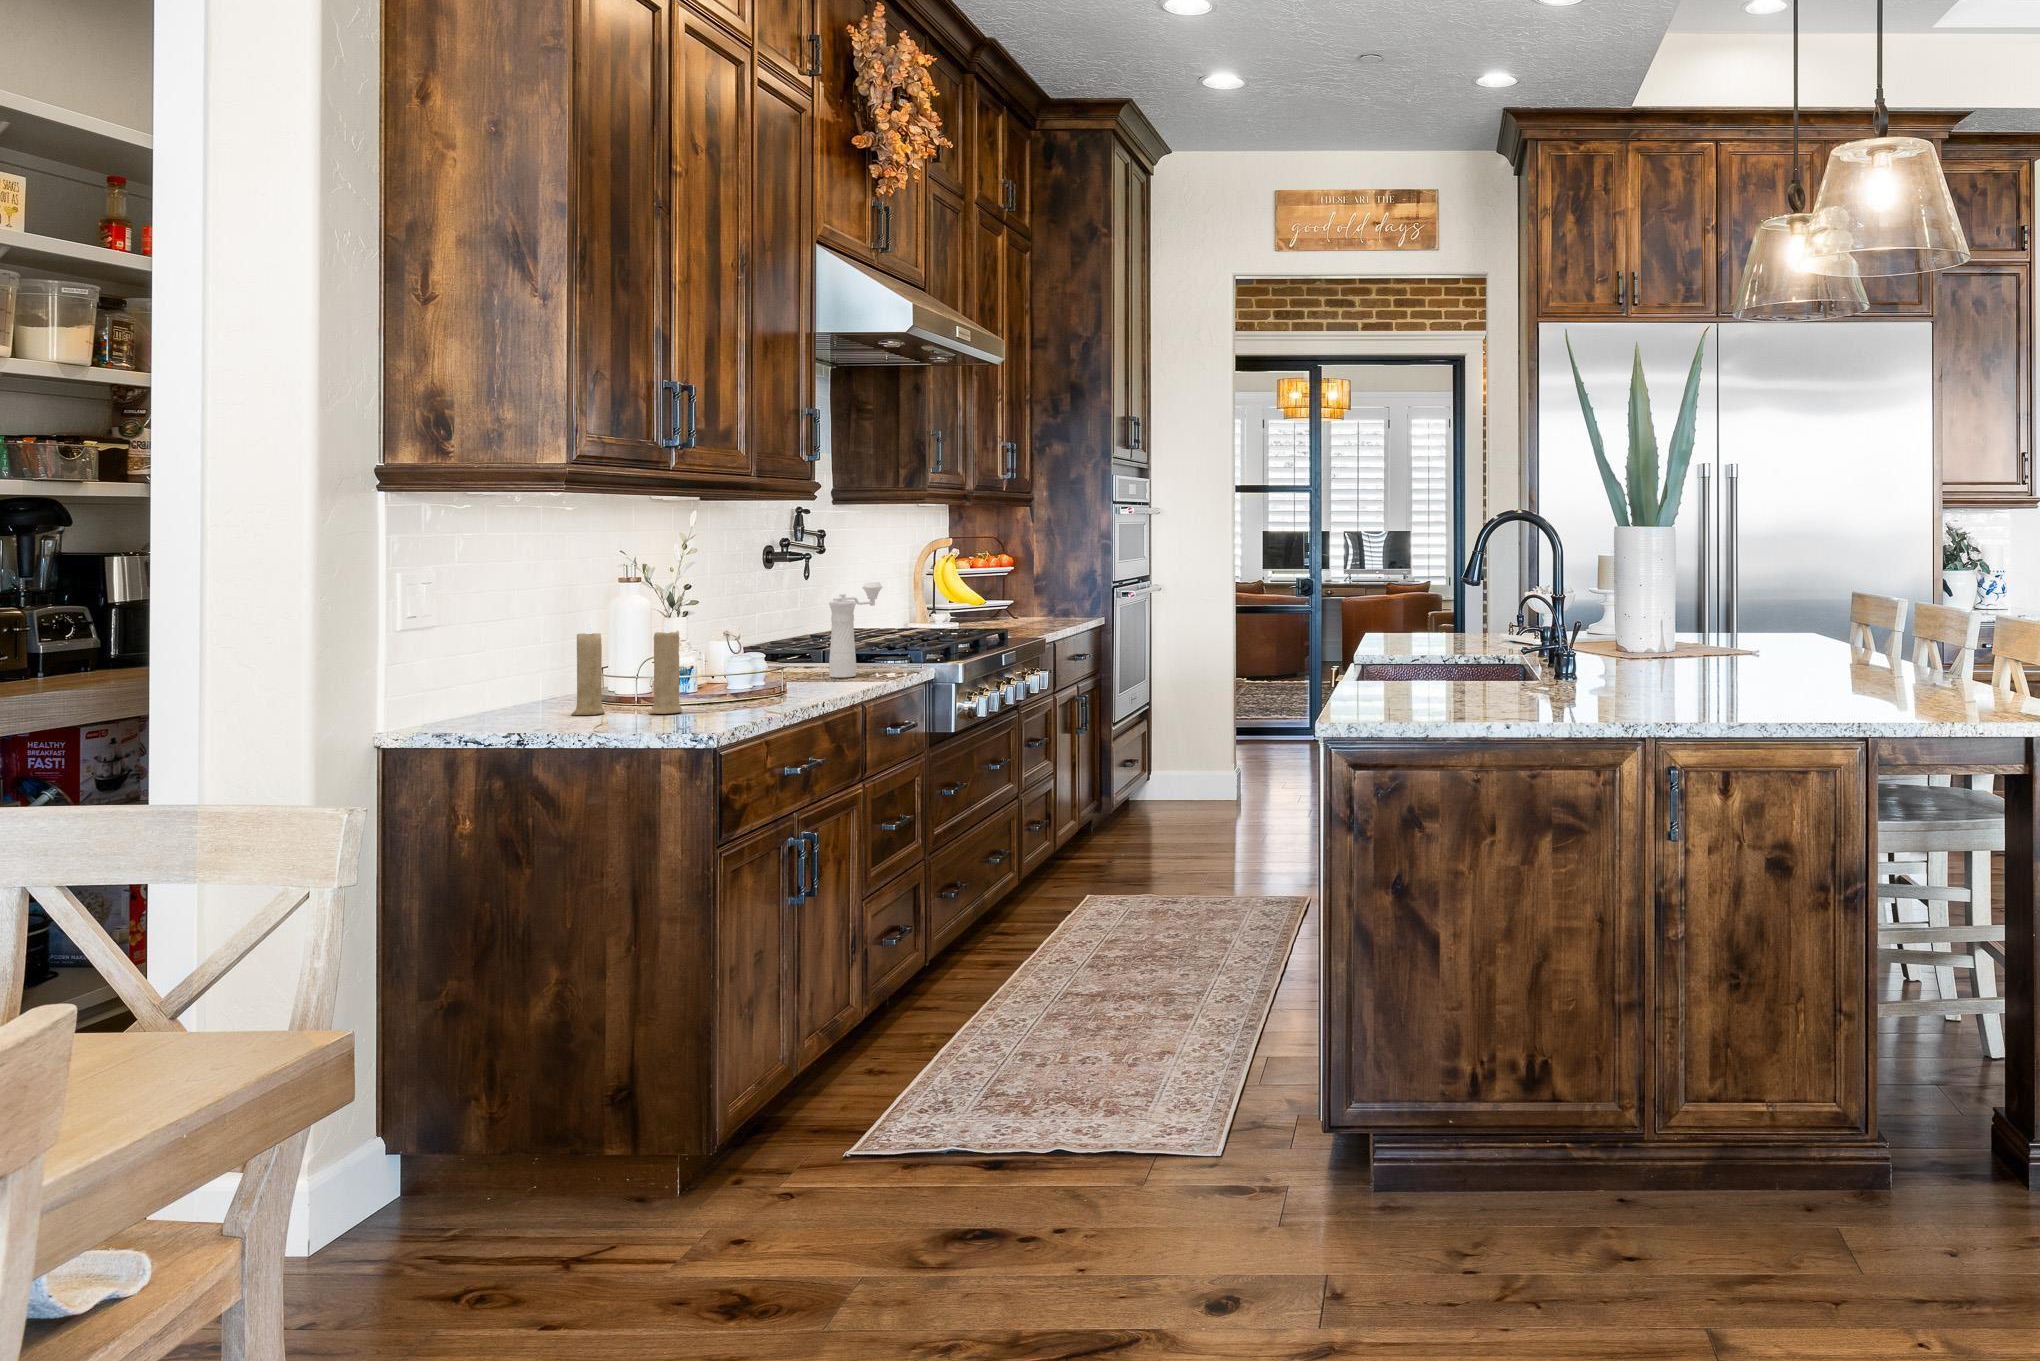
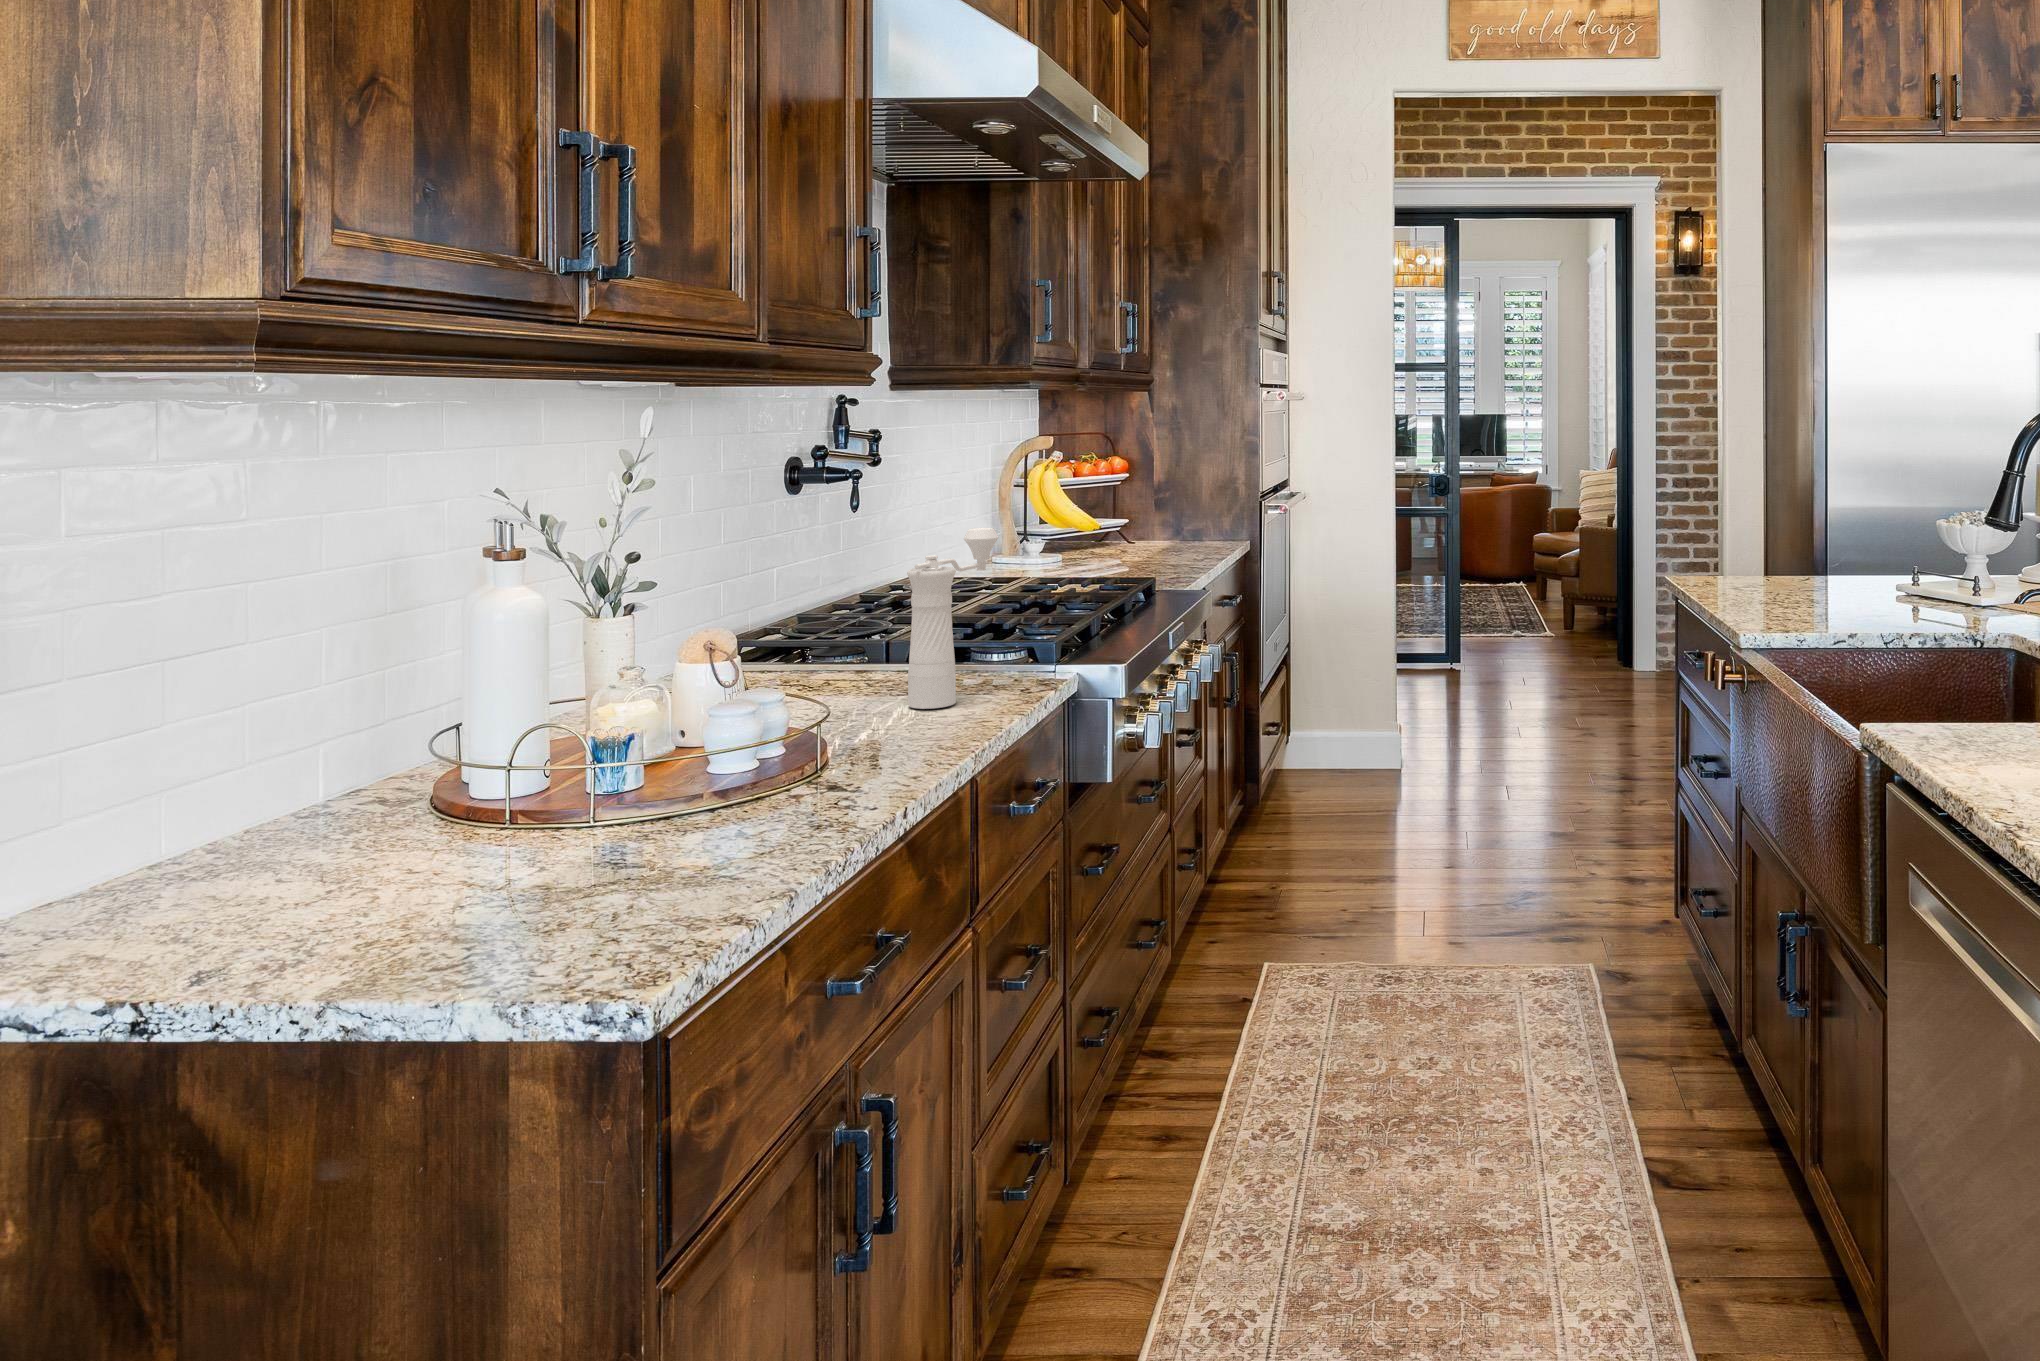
candle: present [572,619,683,715] -> none [314,660,590,909]

